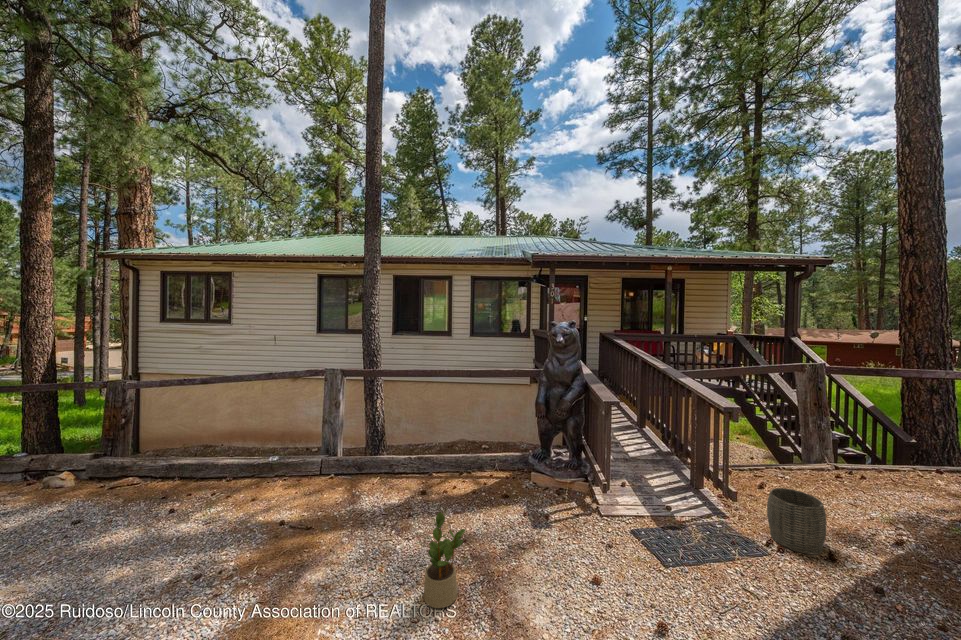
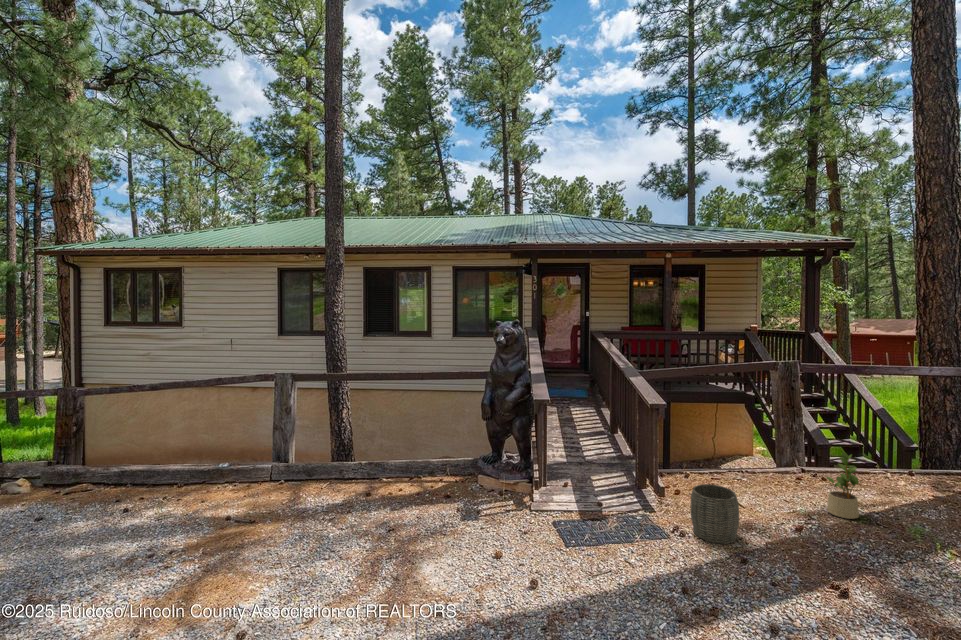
potted plant: present [424,512,466,608] -> present [827,452,861,519]

